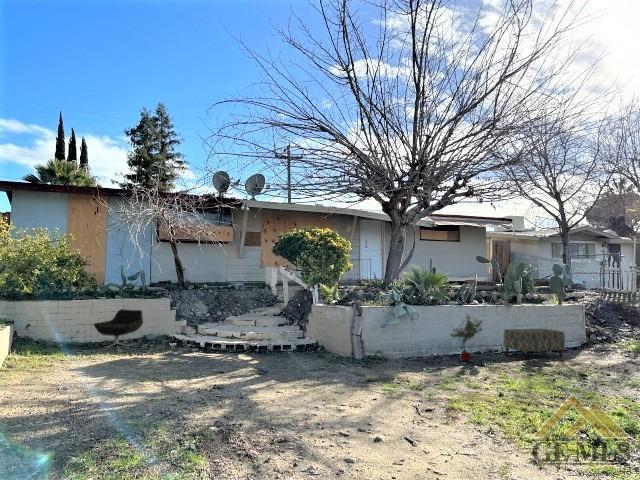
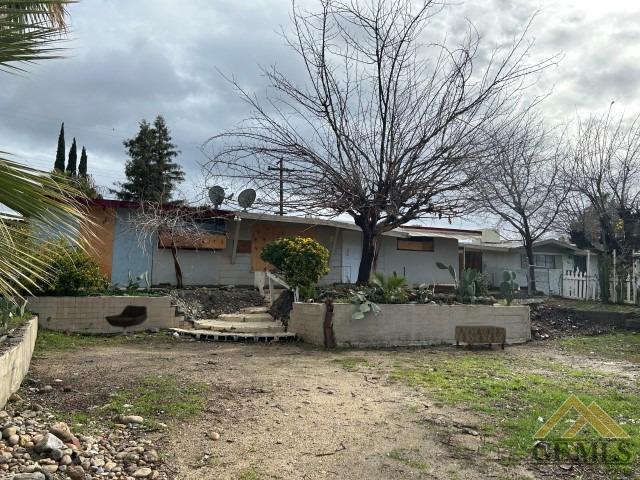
potted tree: present [451,316,482,361] -> none [406,311,435,351]

